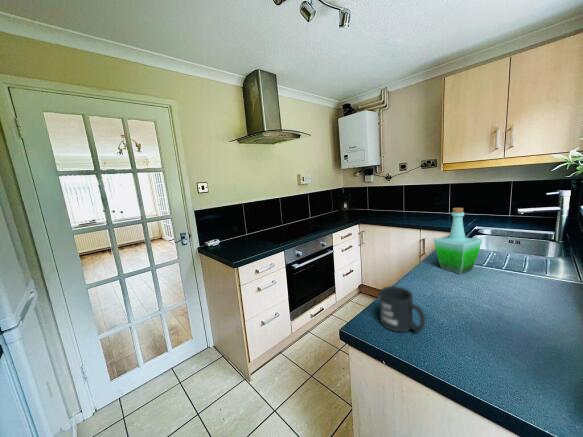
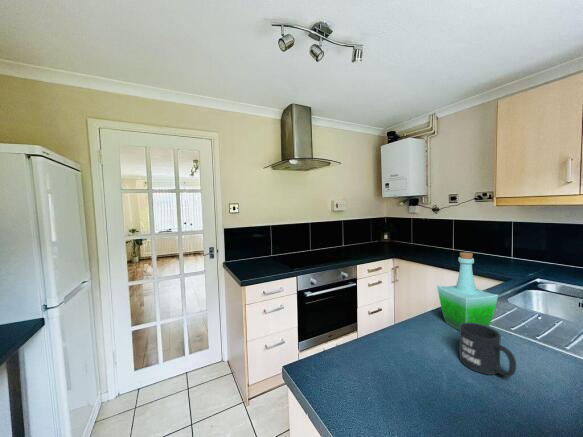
mug: present [380,286,425,332] -> present [459,322,516,377]

